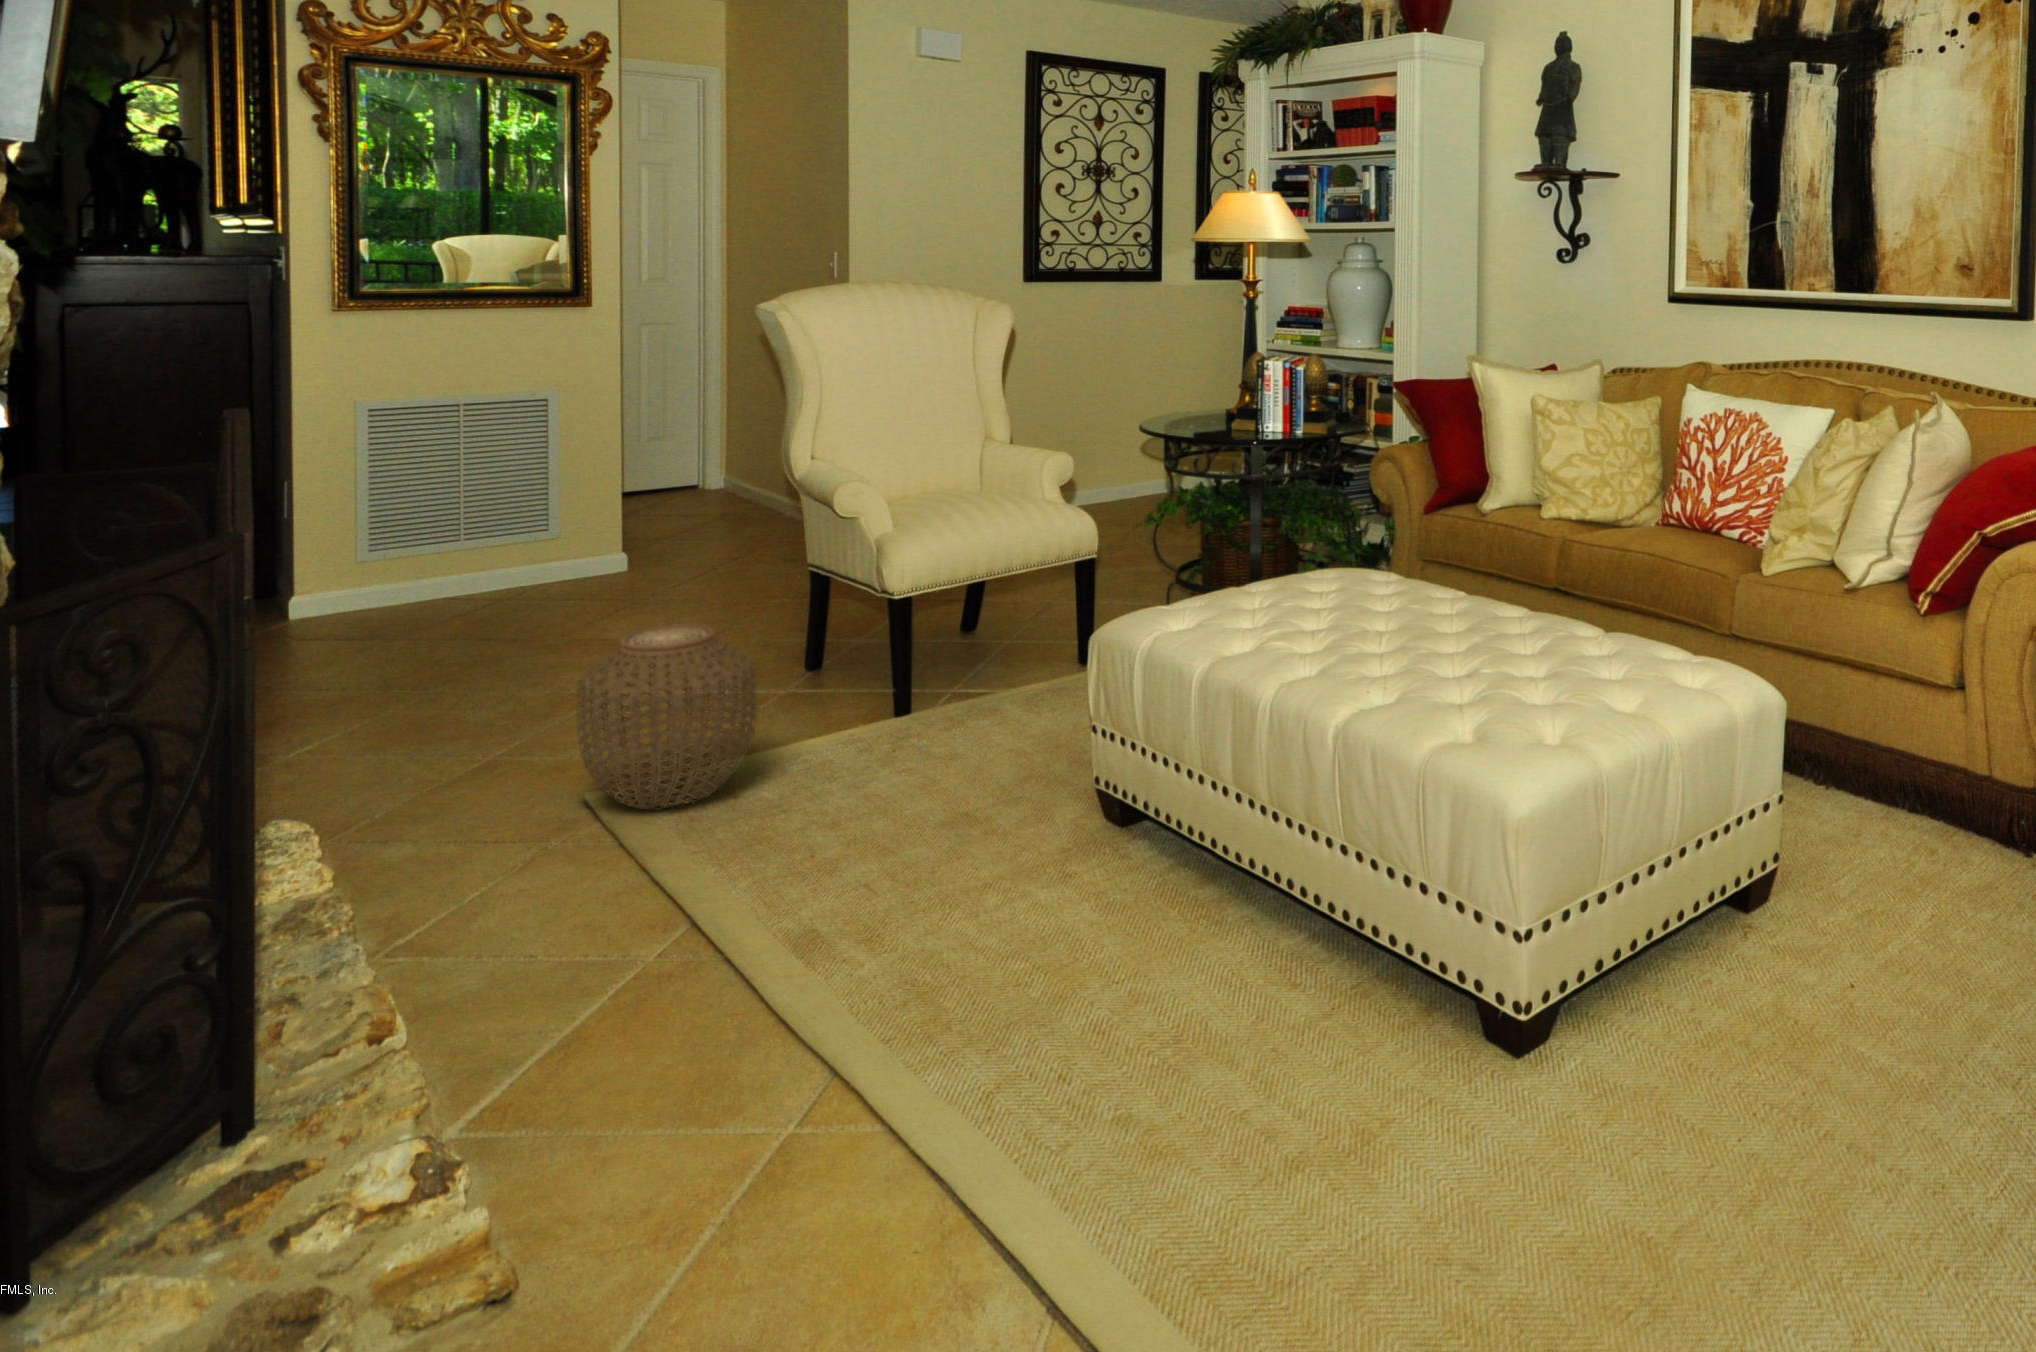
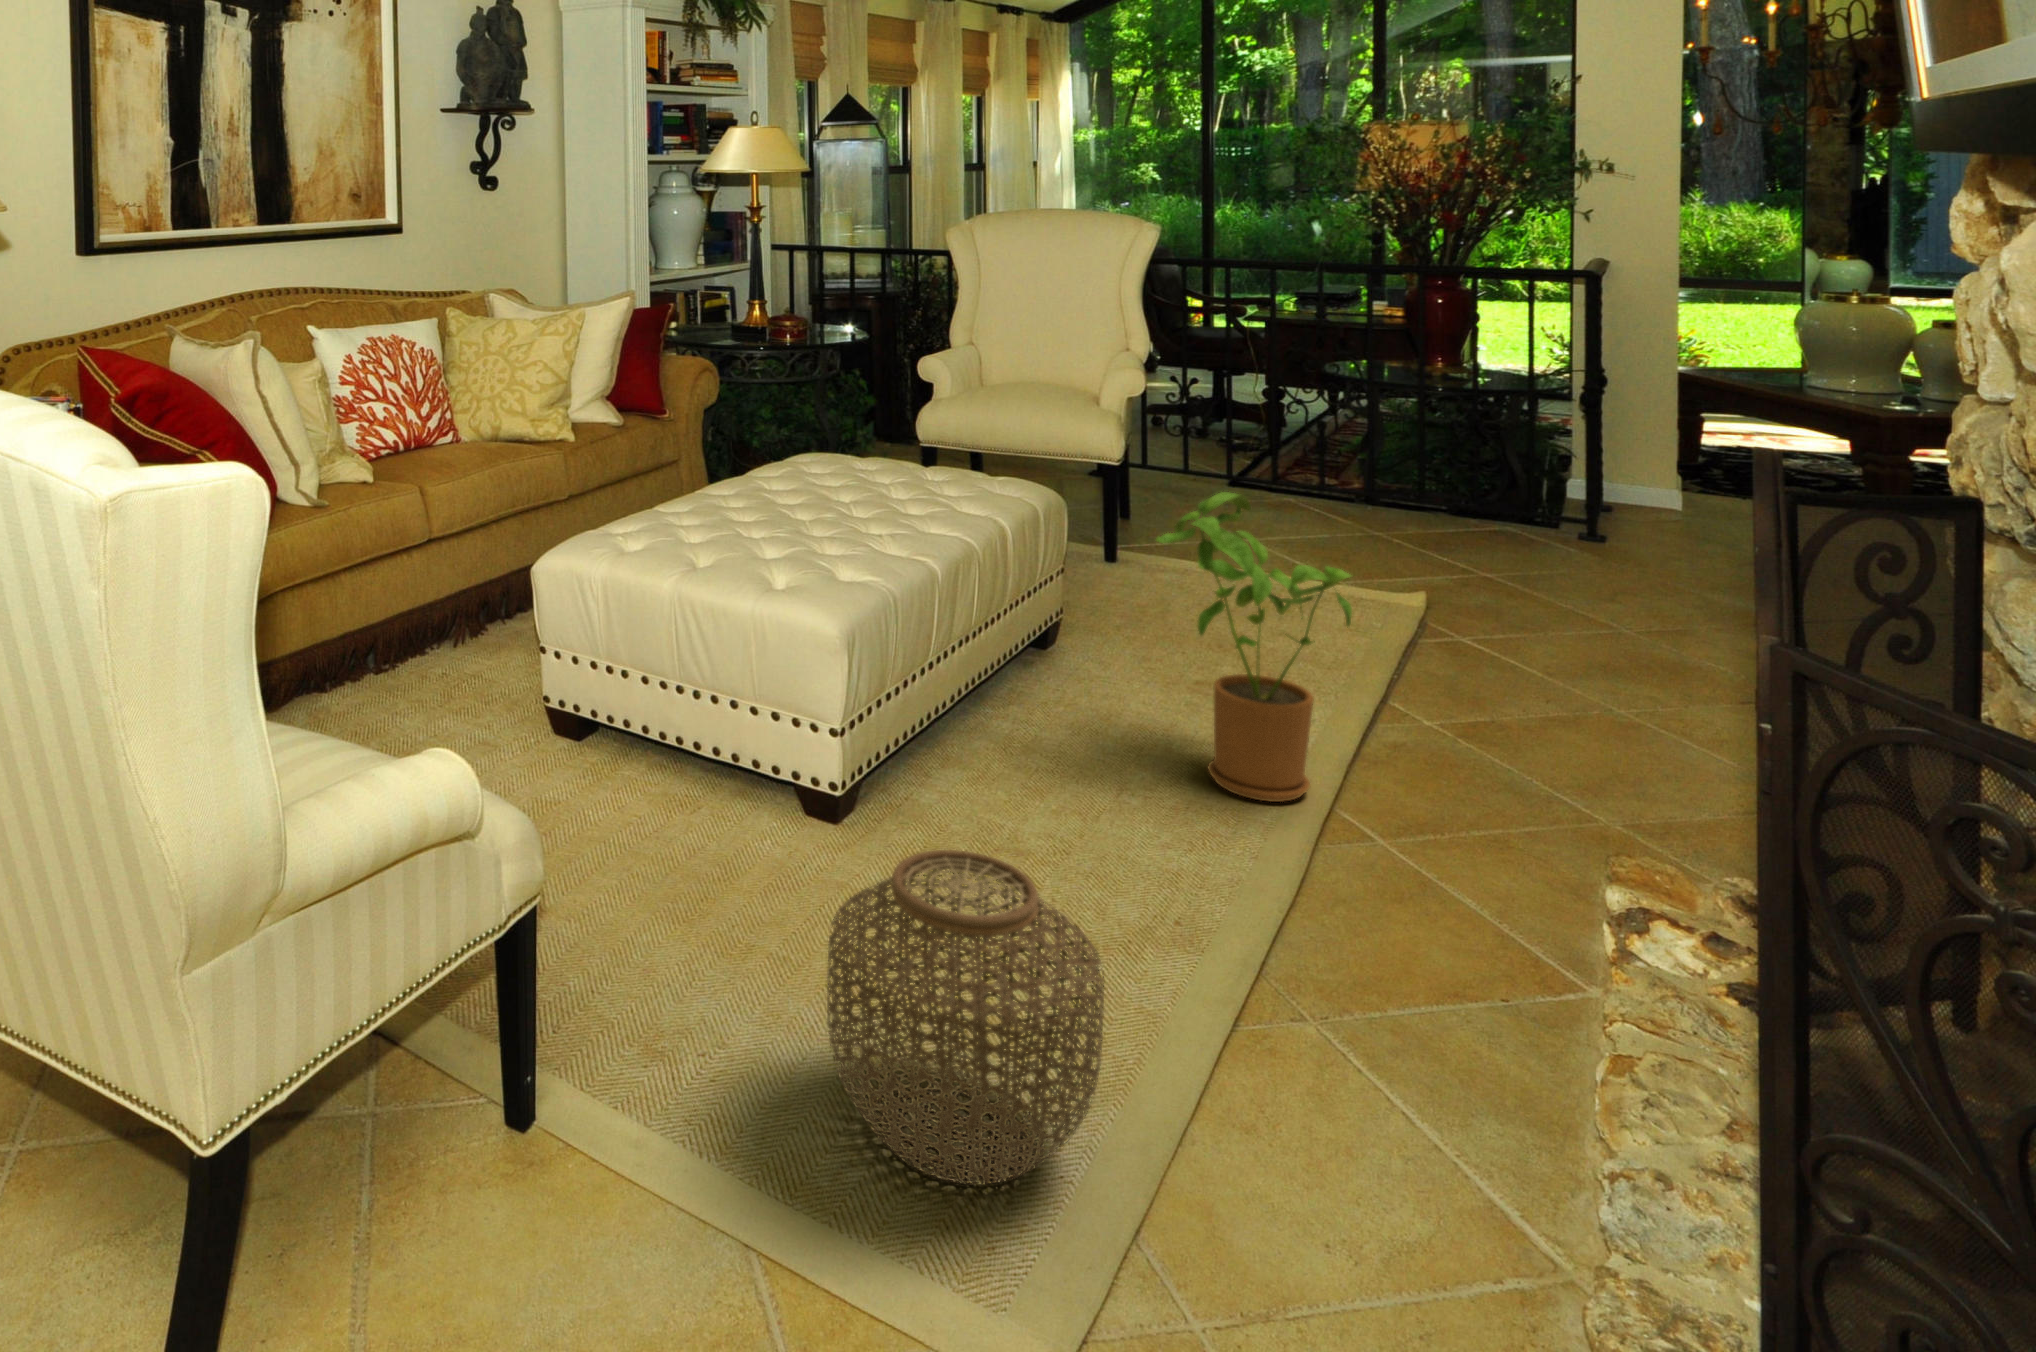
house plant: none [833,652,1115,1102] -> present [1156,492,1352,802]

